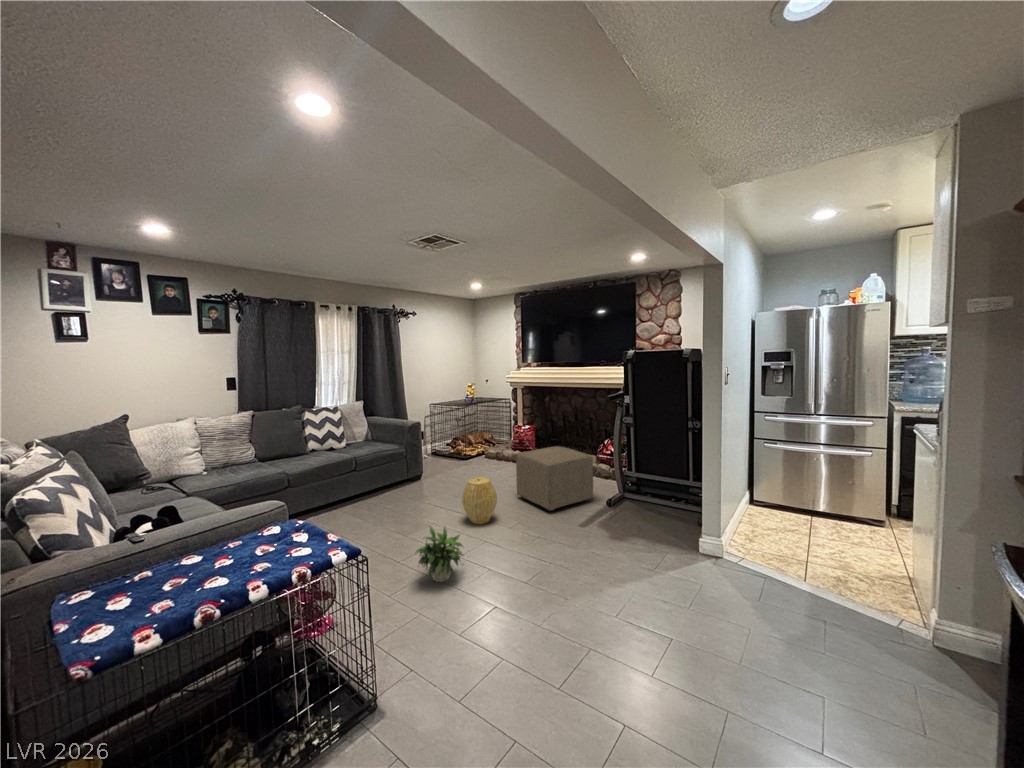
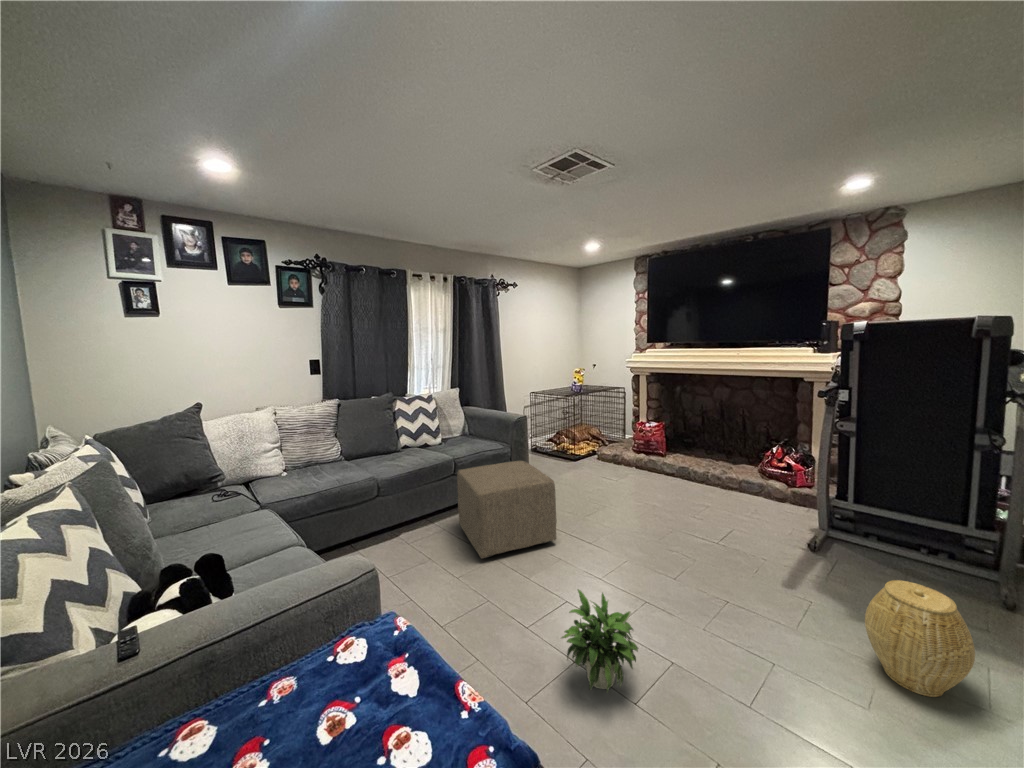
ottoman: present [516,446,593,511] -> present [457,461,557,558]
woven basket: present [462,477,497,524] -> present [865,580,975,697]

